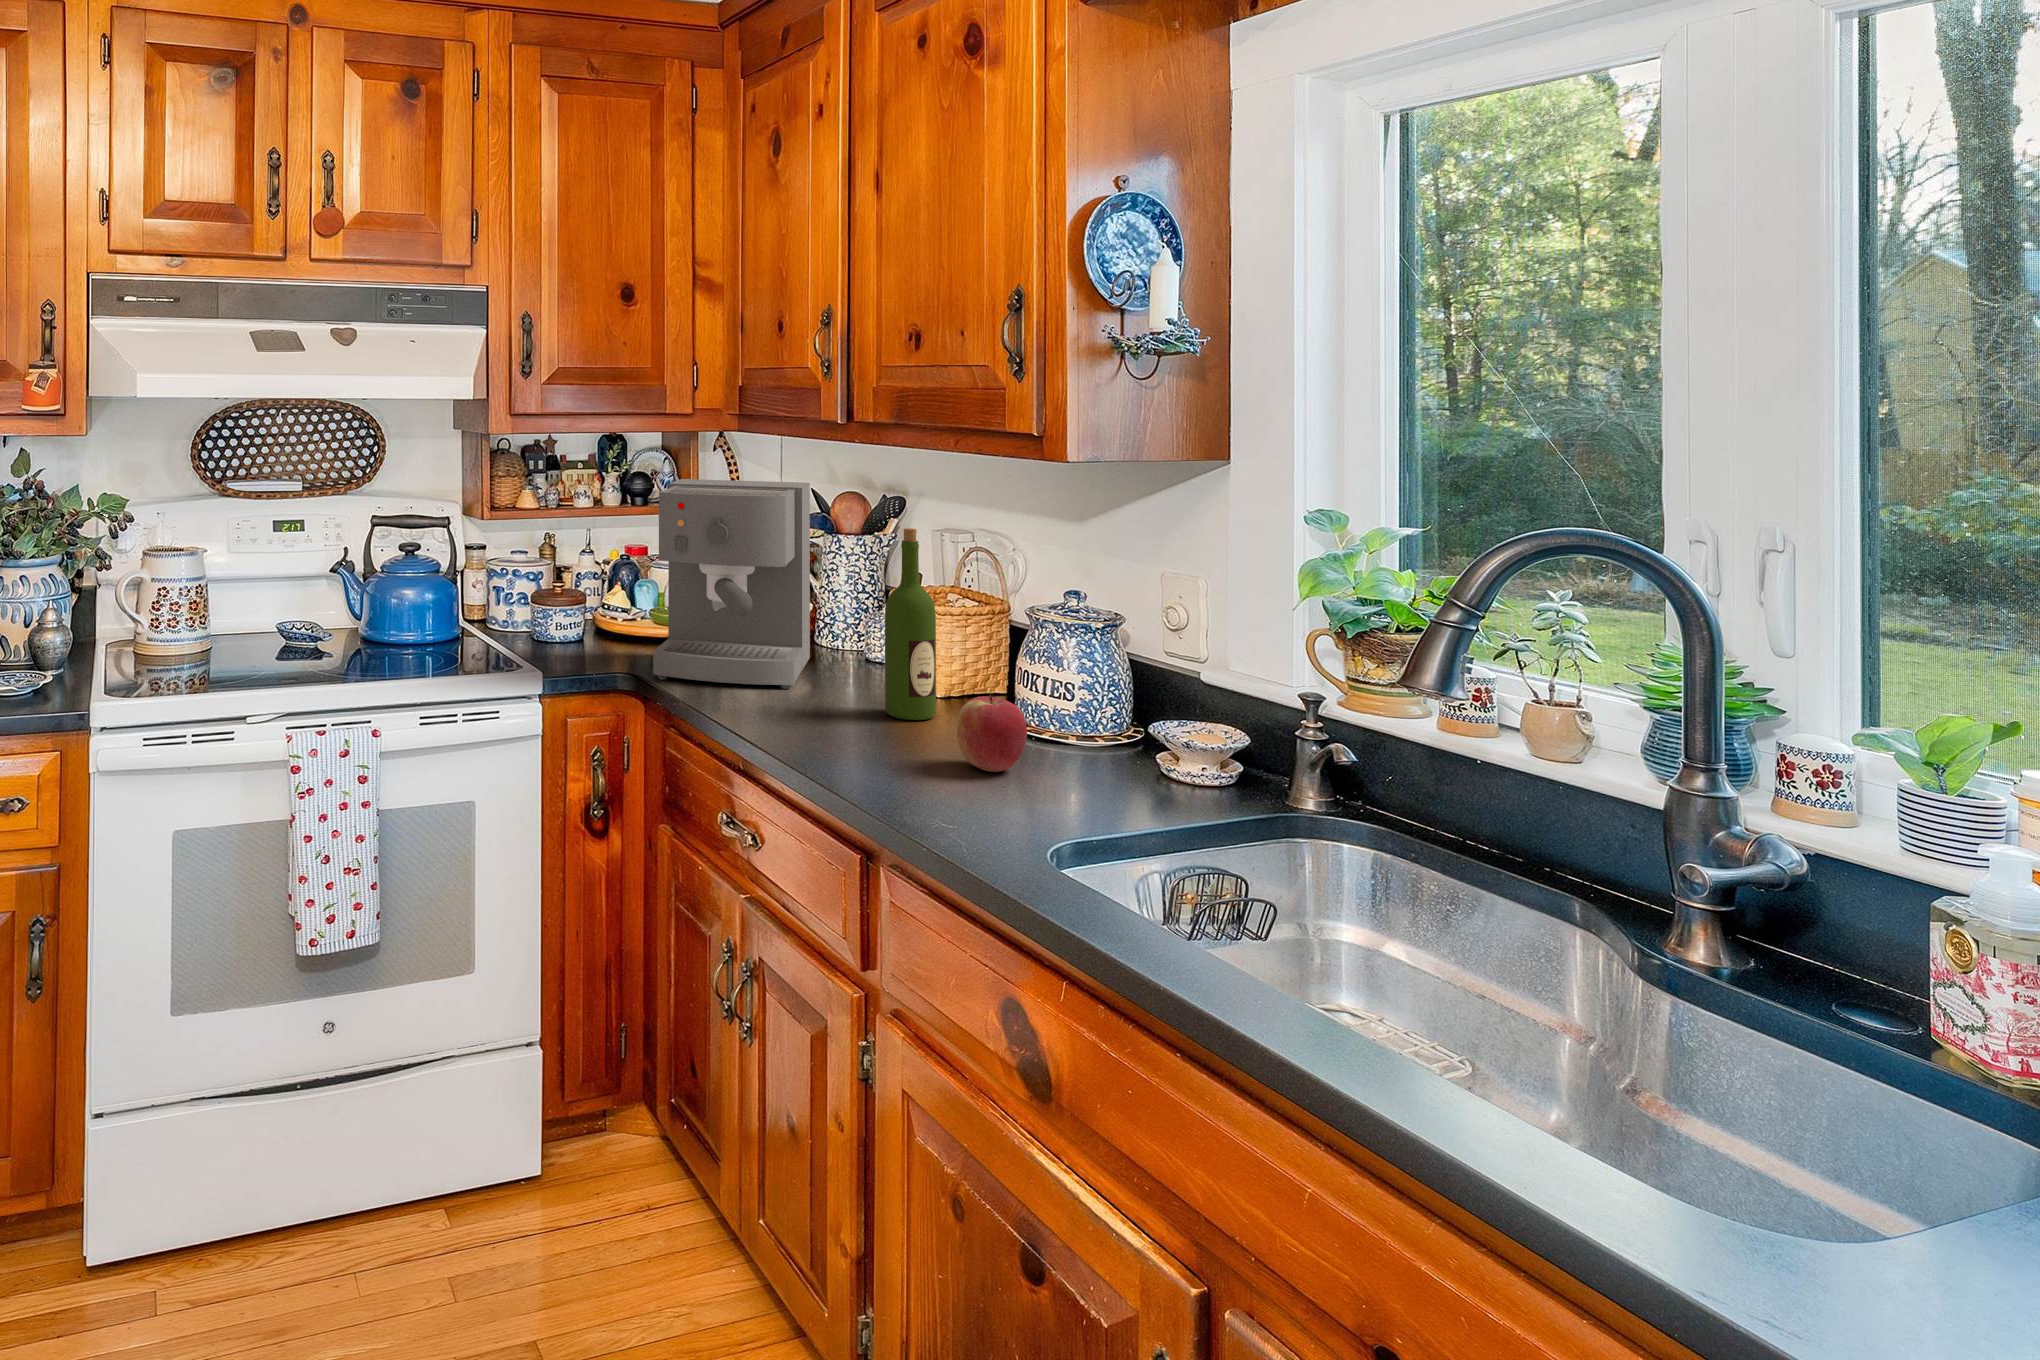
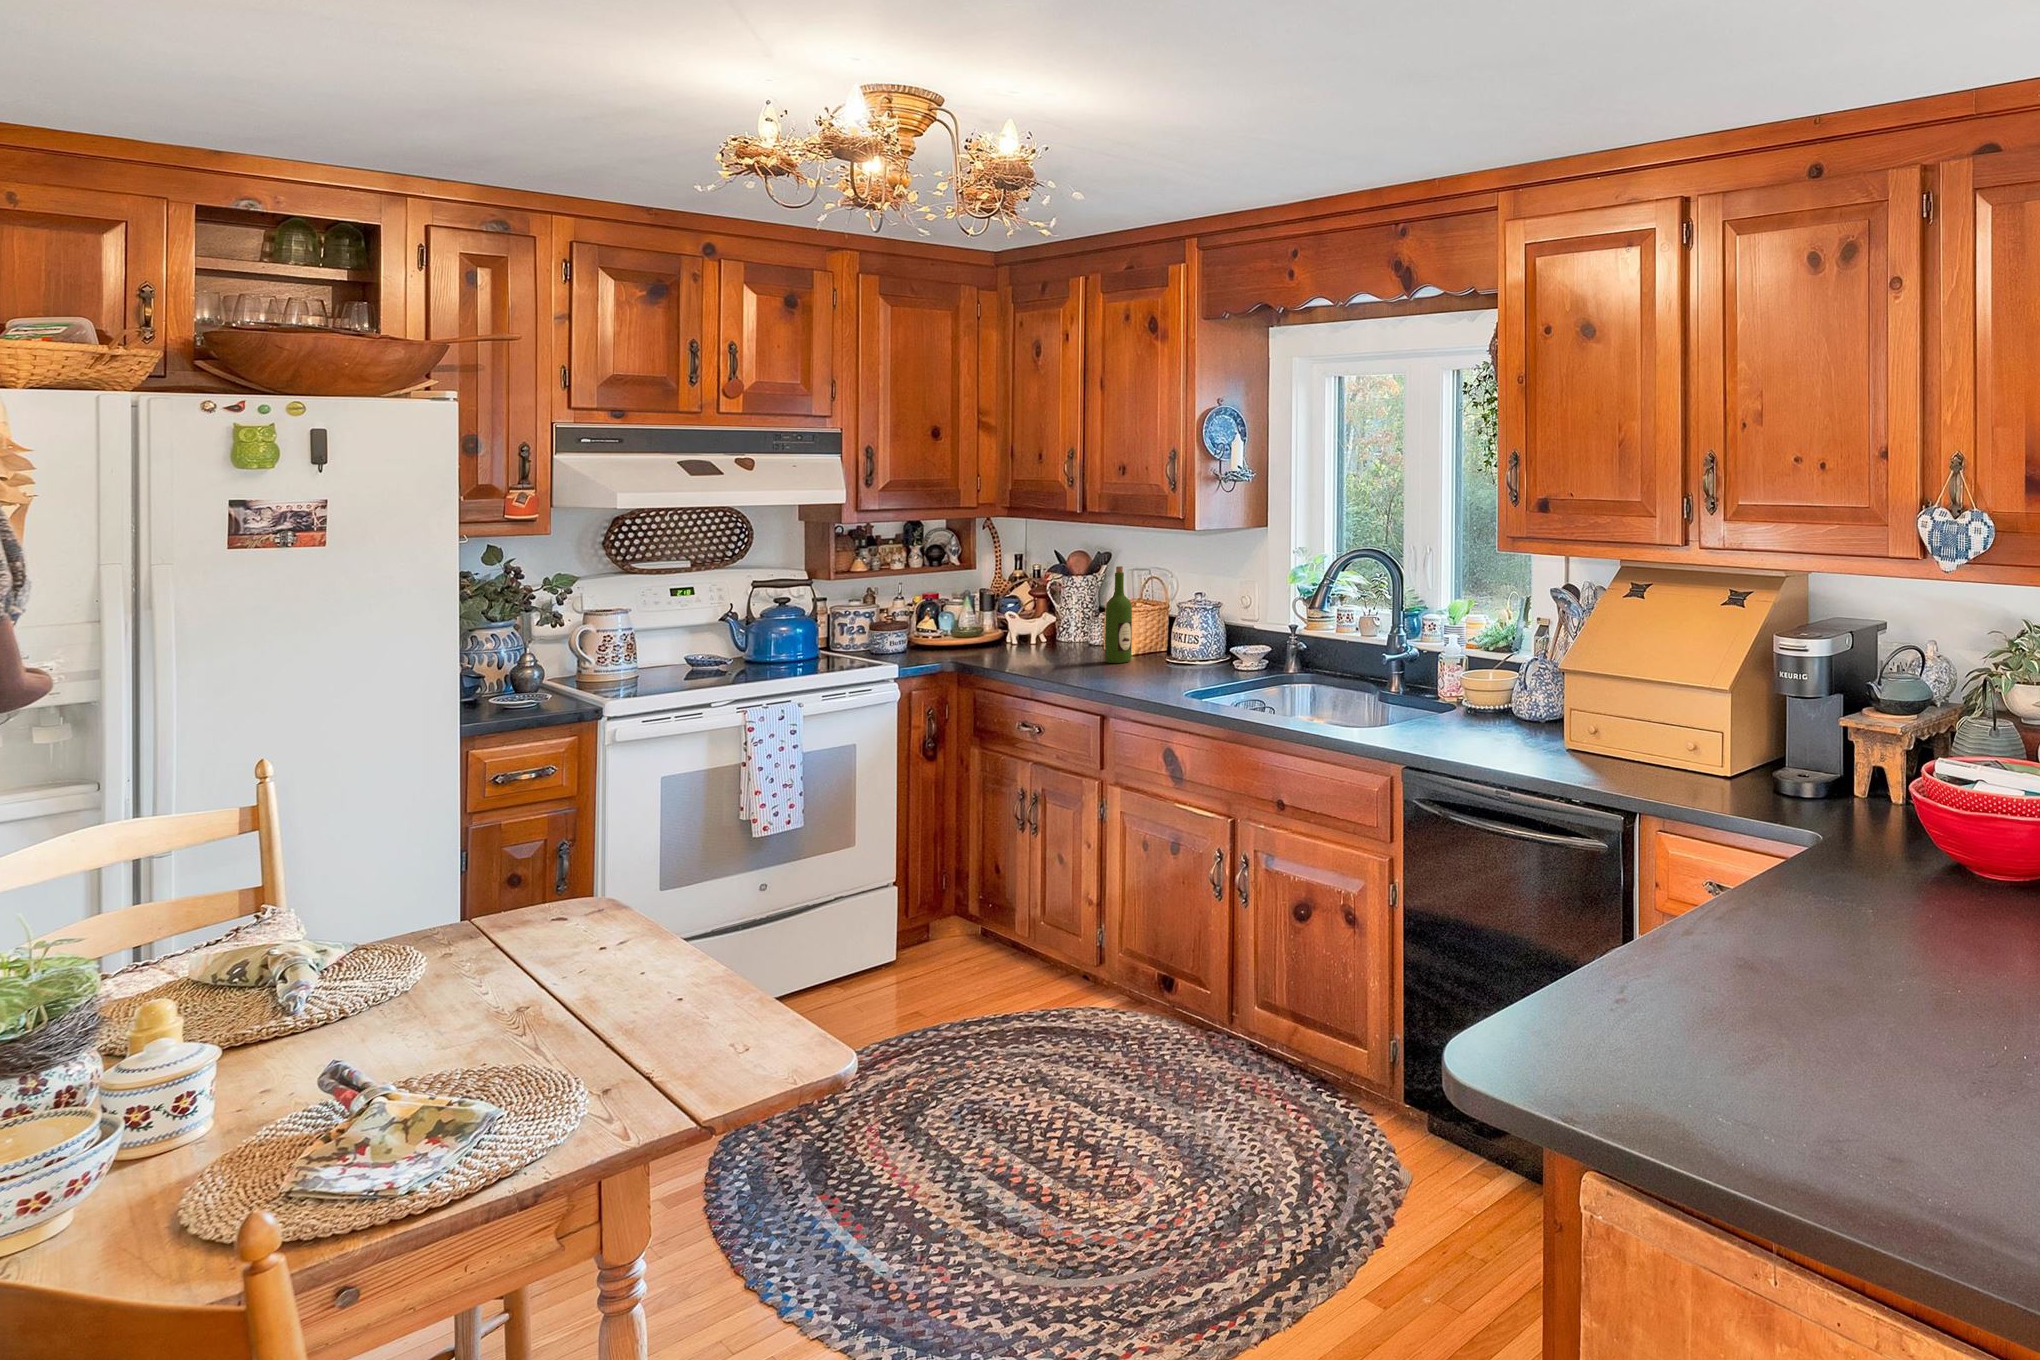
coffee maker: present [653,479,810,689] -> none [967,546,1058,662]
apple: present [957,696,1027,772] -> none [1144,640,1176,674]

